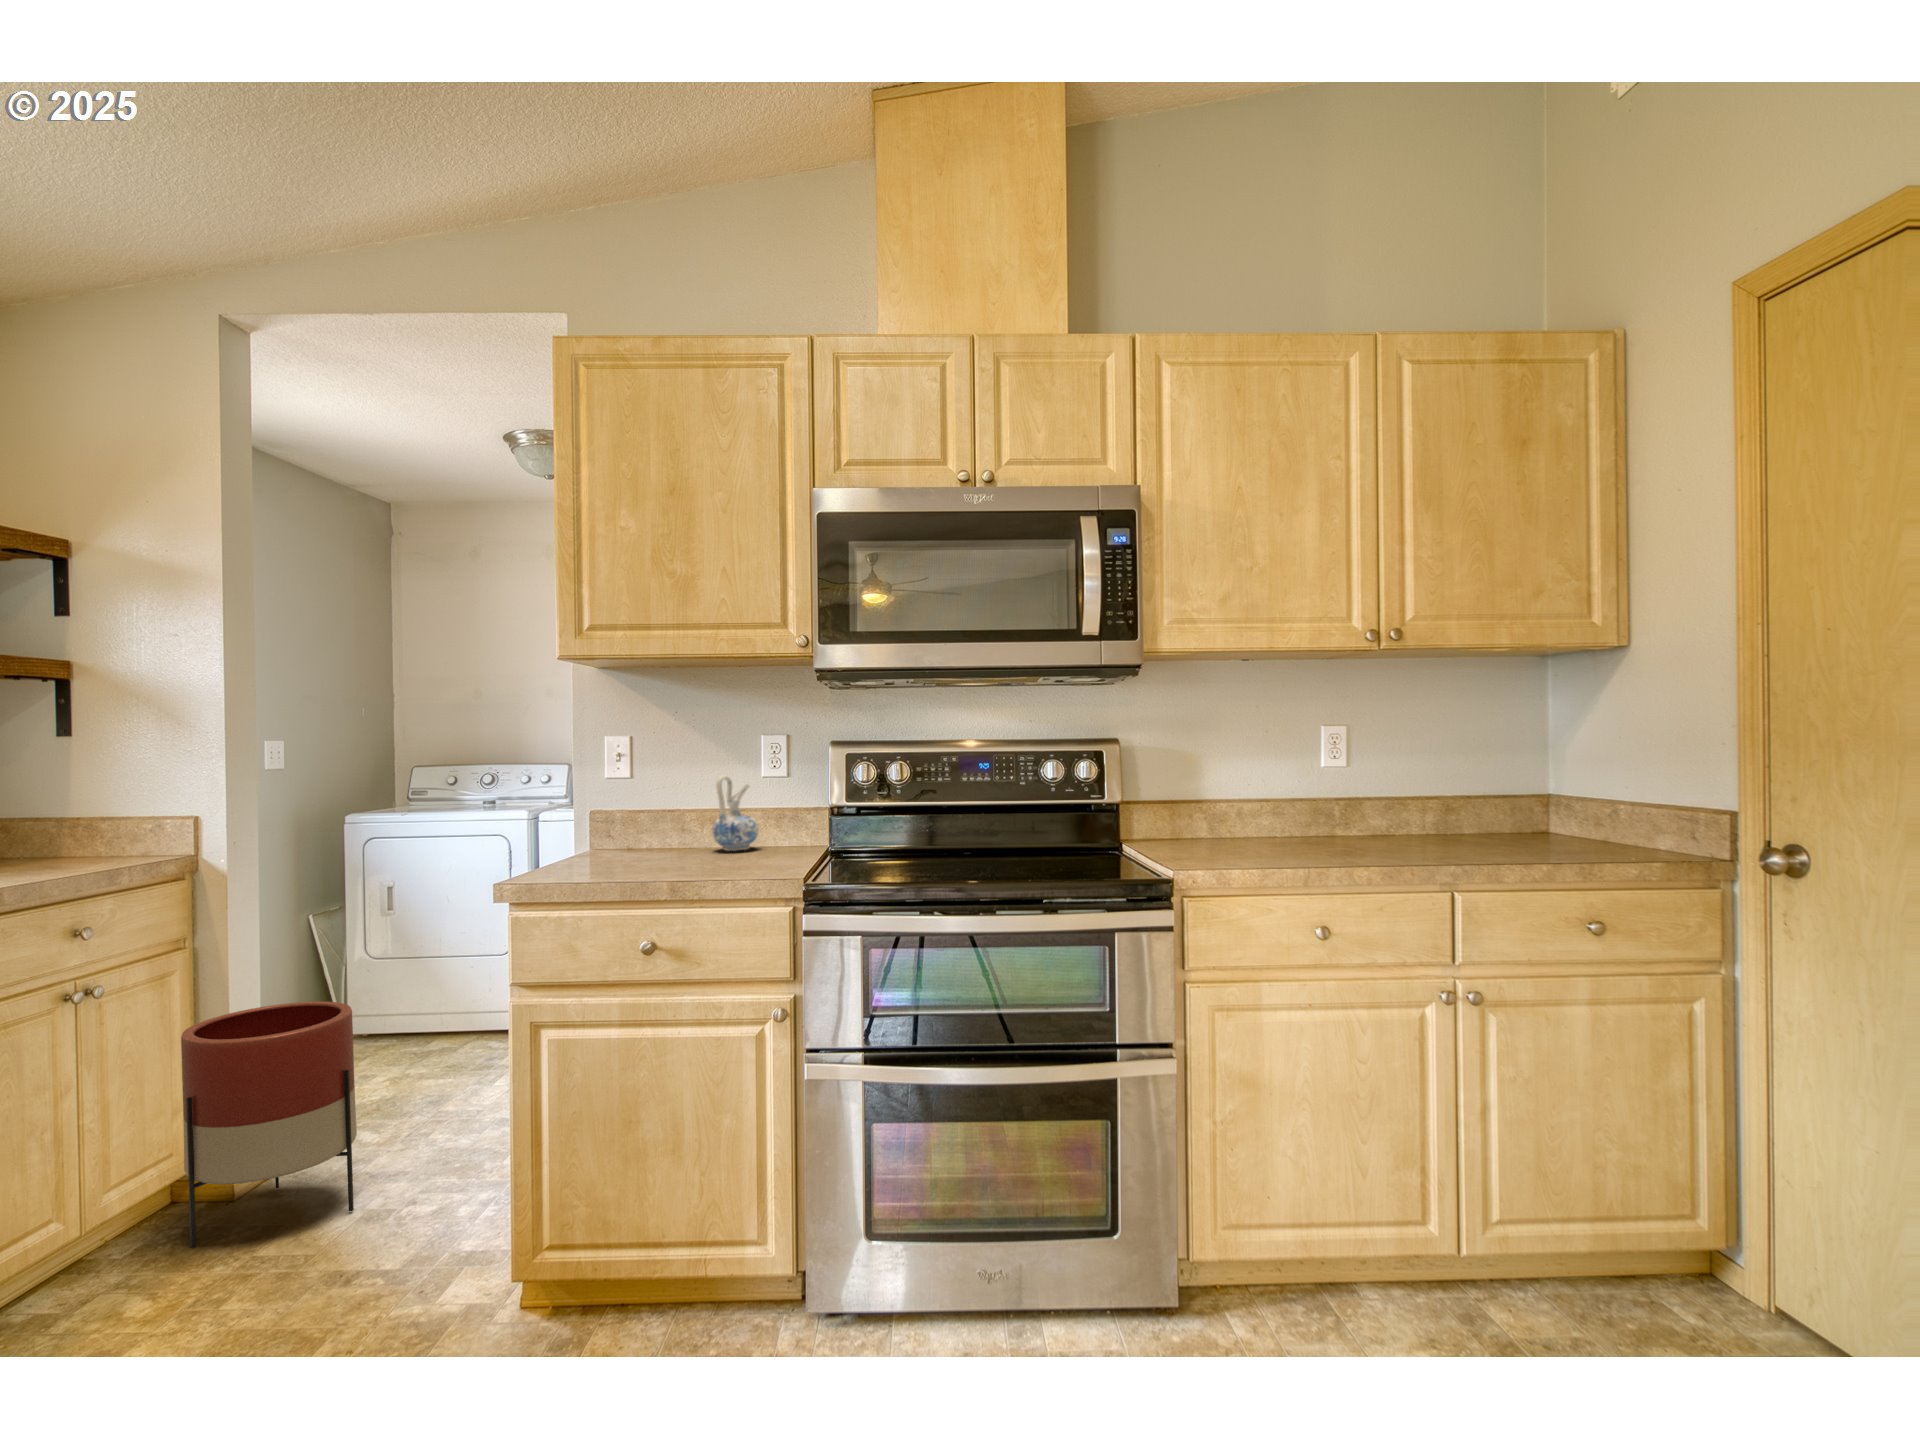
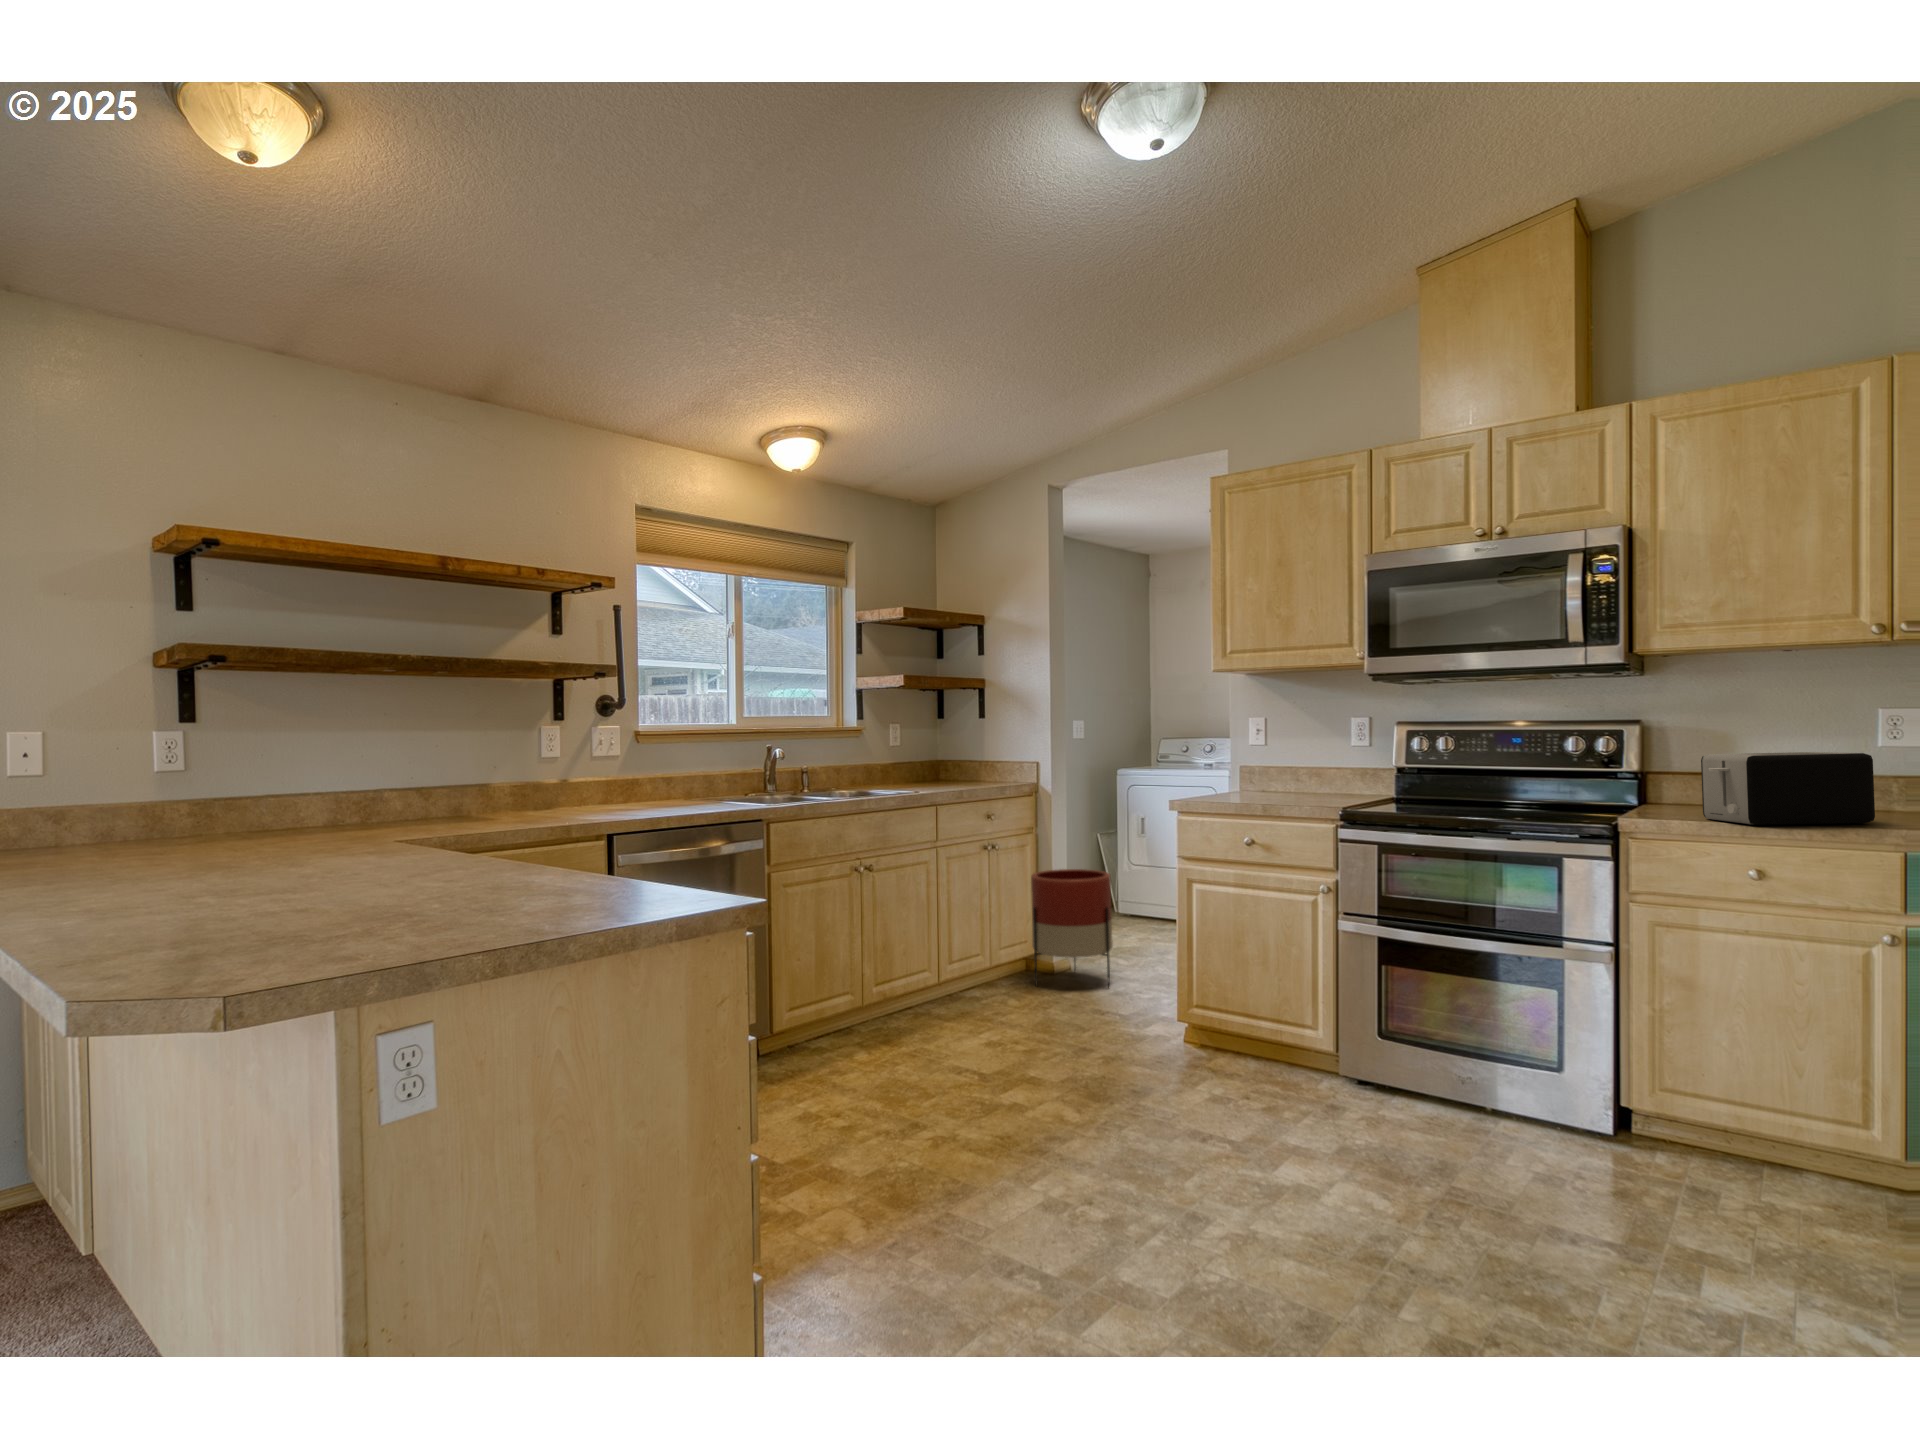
toaster: none [1225,774,1379,869] -> present [1701,752,1875,825]
ceramic pitcher: present [712,776,758,851] -> none [1313,744,1345,795]

